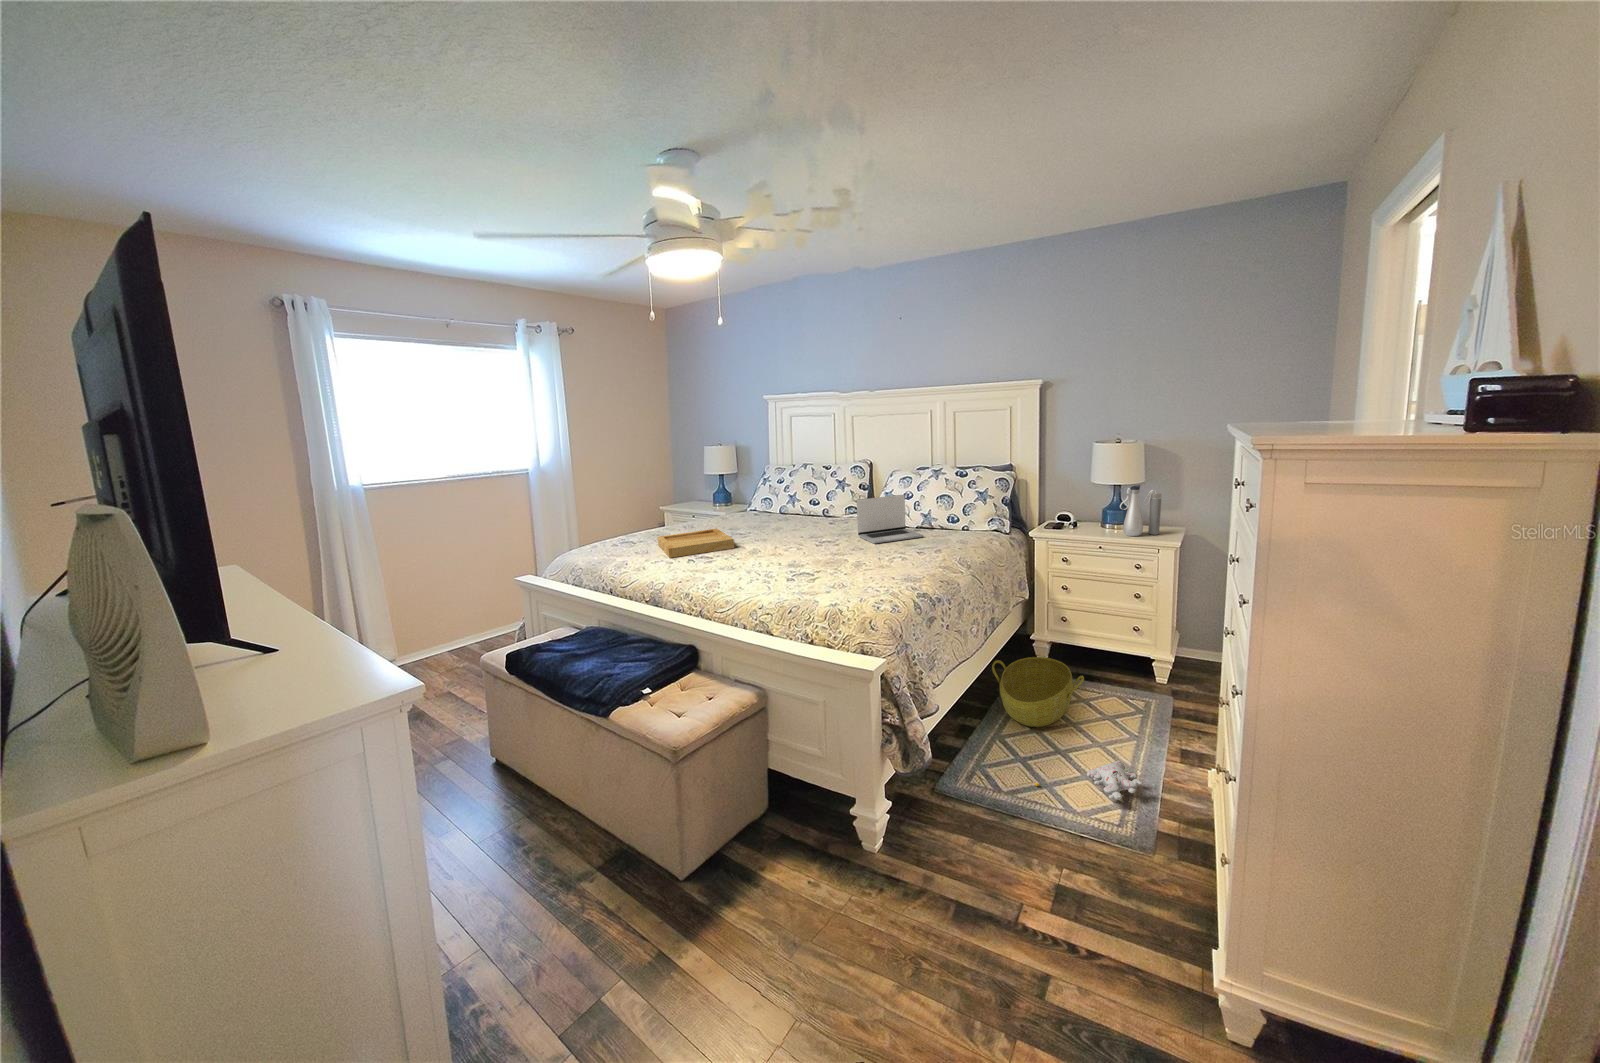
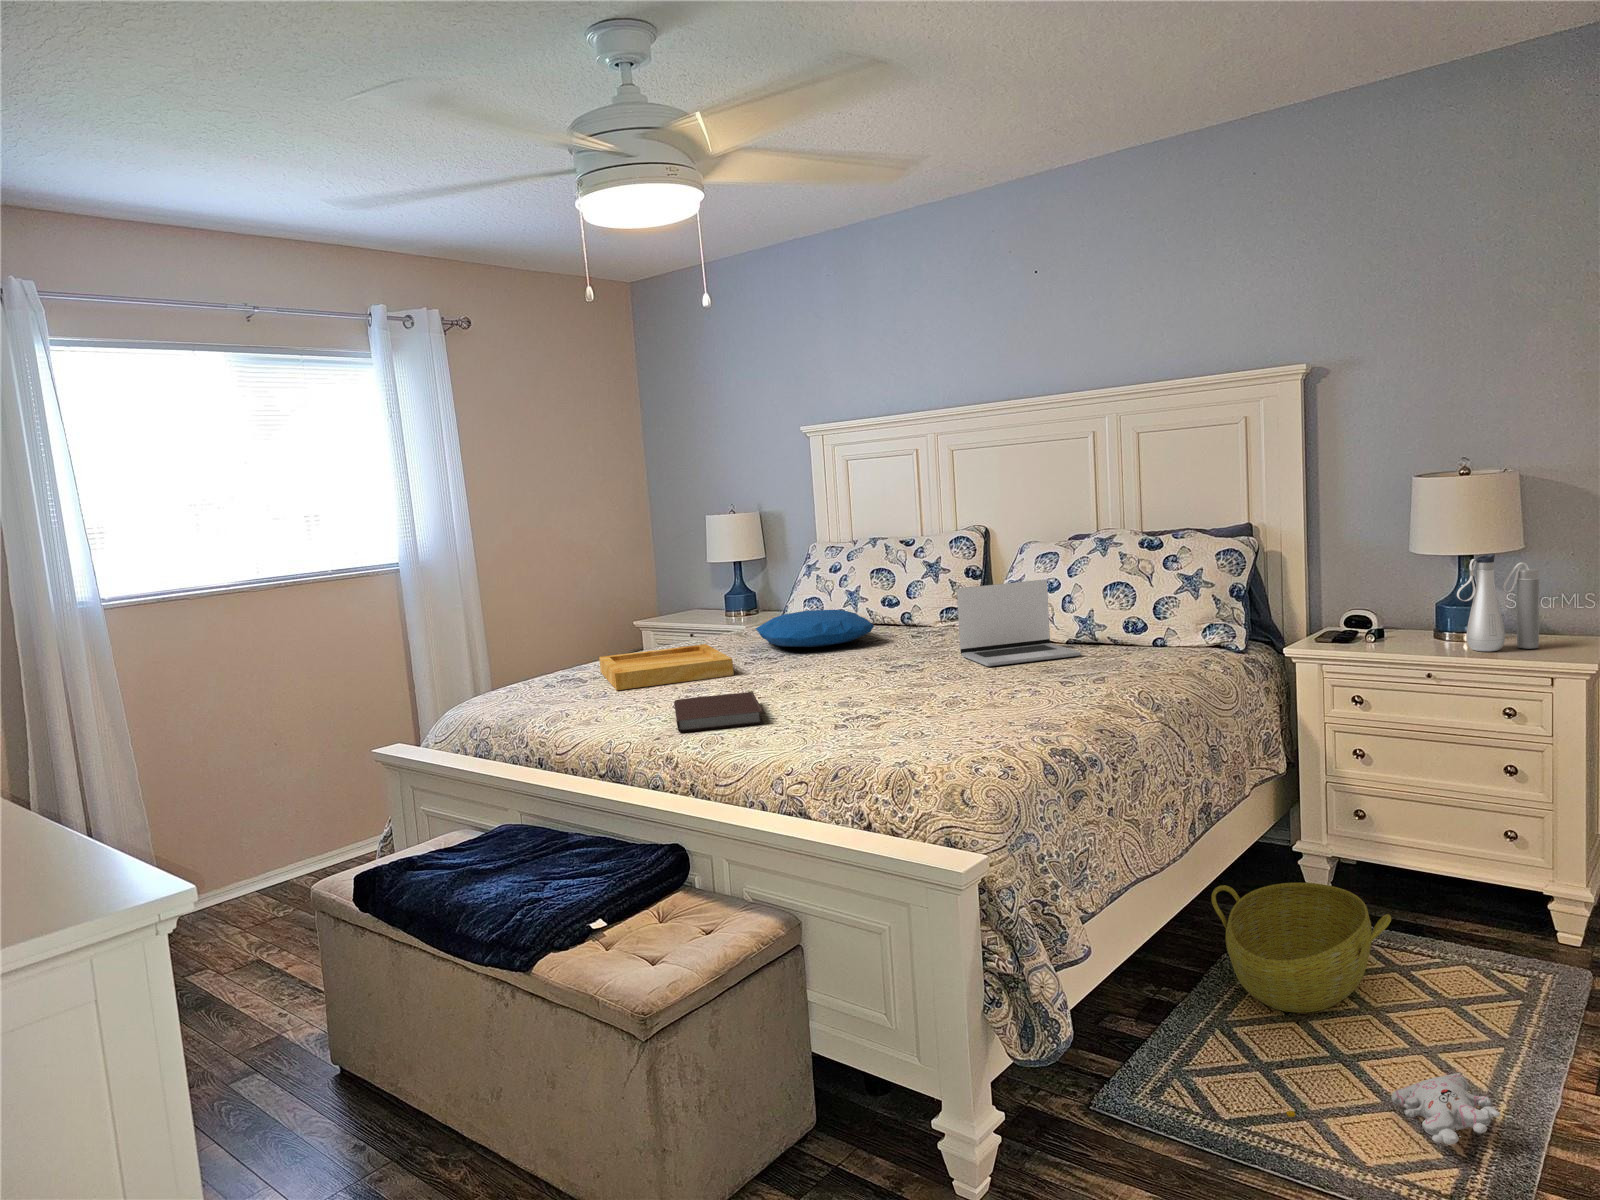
pillow: none [743,508,809,529] -> present [756,610,874,647]
notebook: none [705,561,757,587] -> present [674,692,764,732]

